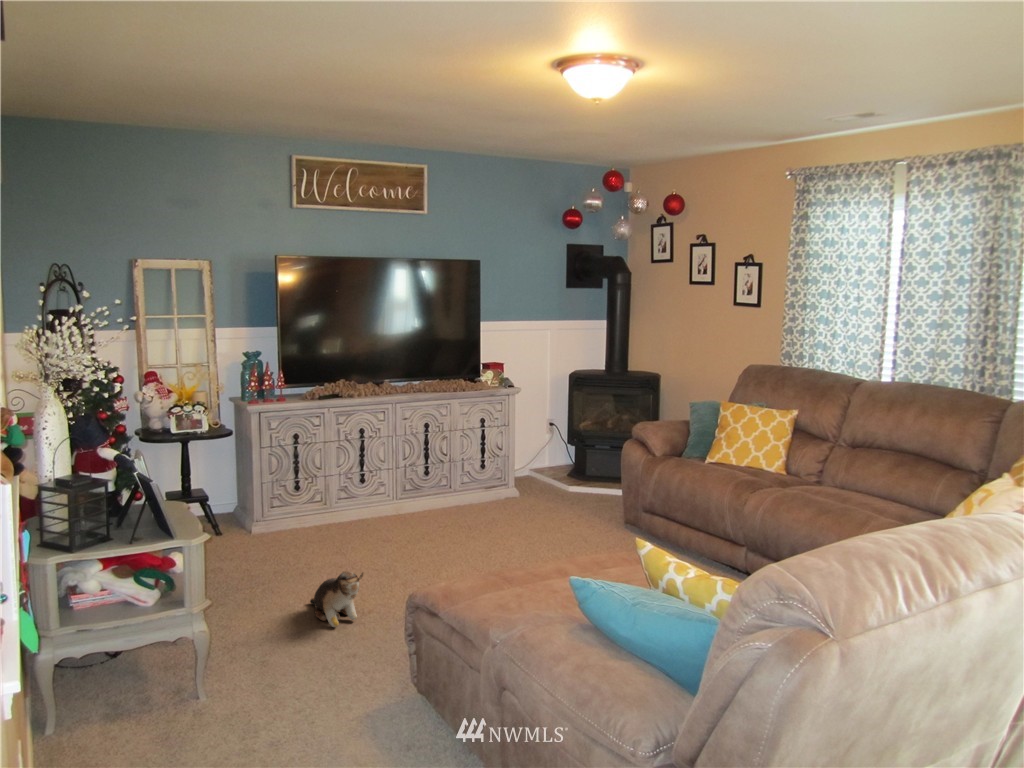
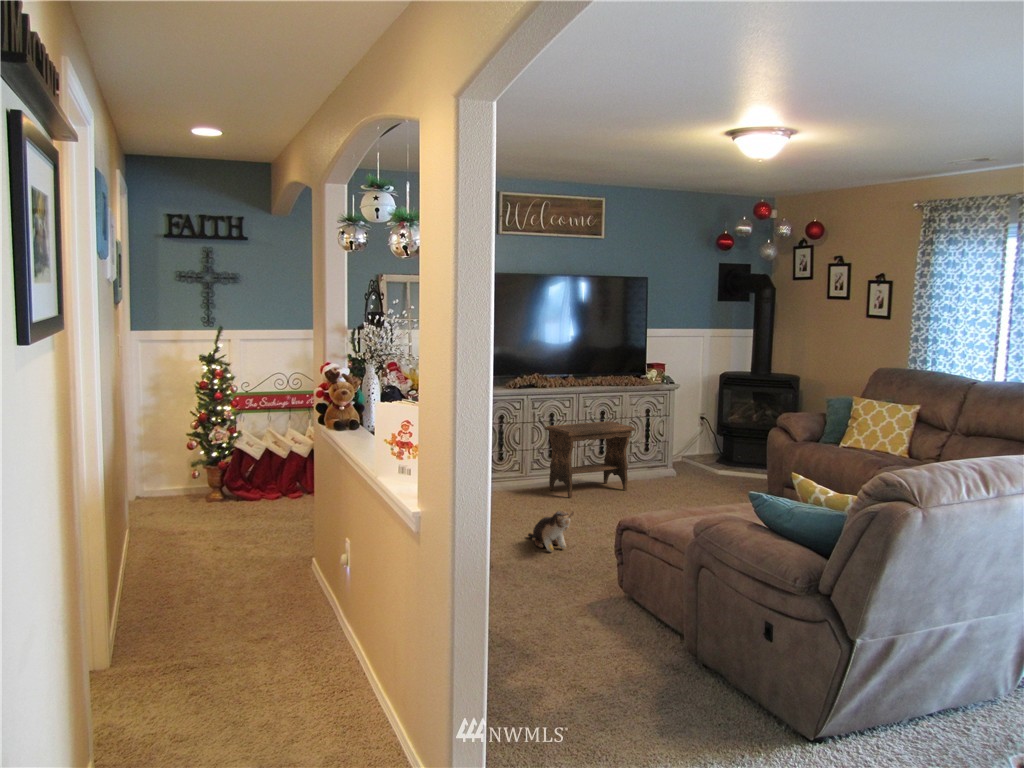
footstool: none [351,437,465,537] -> present [545,421,635,498]

